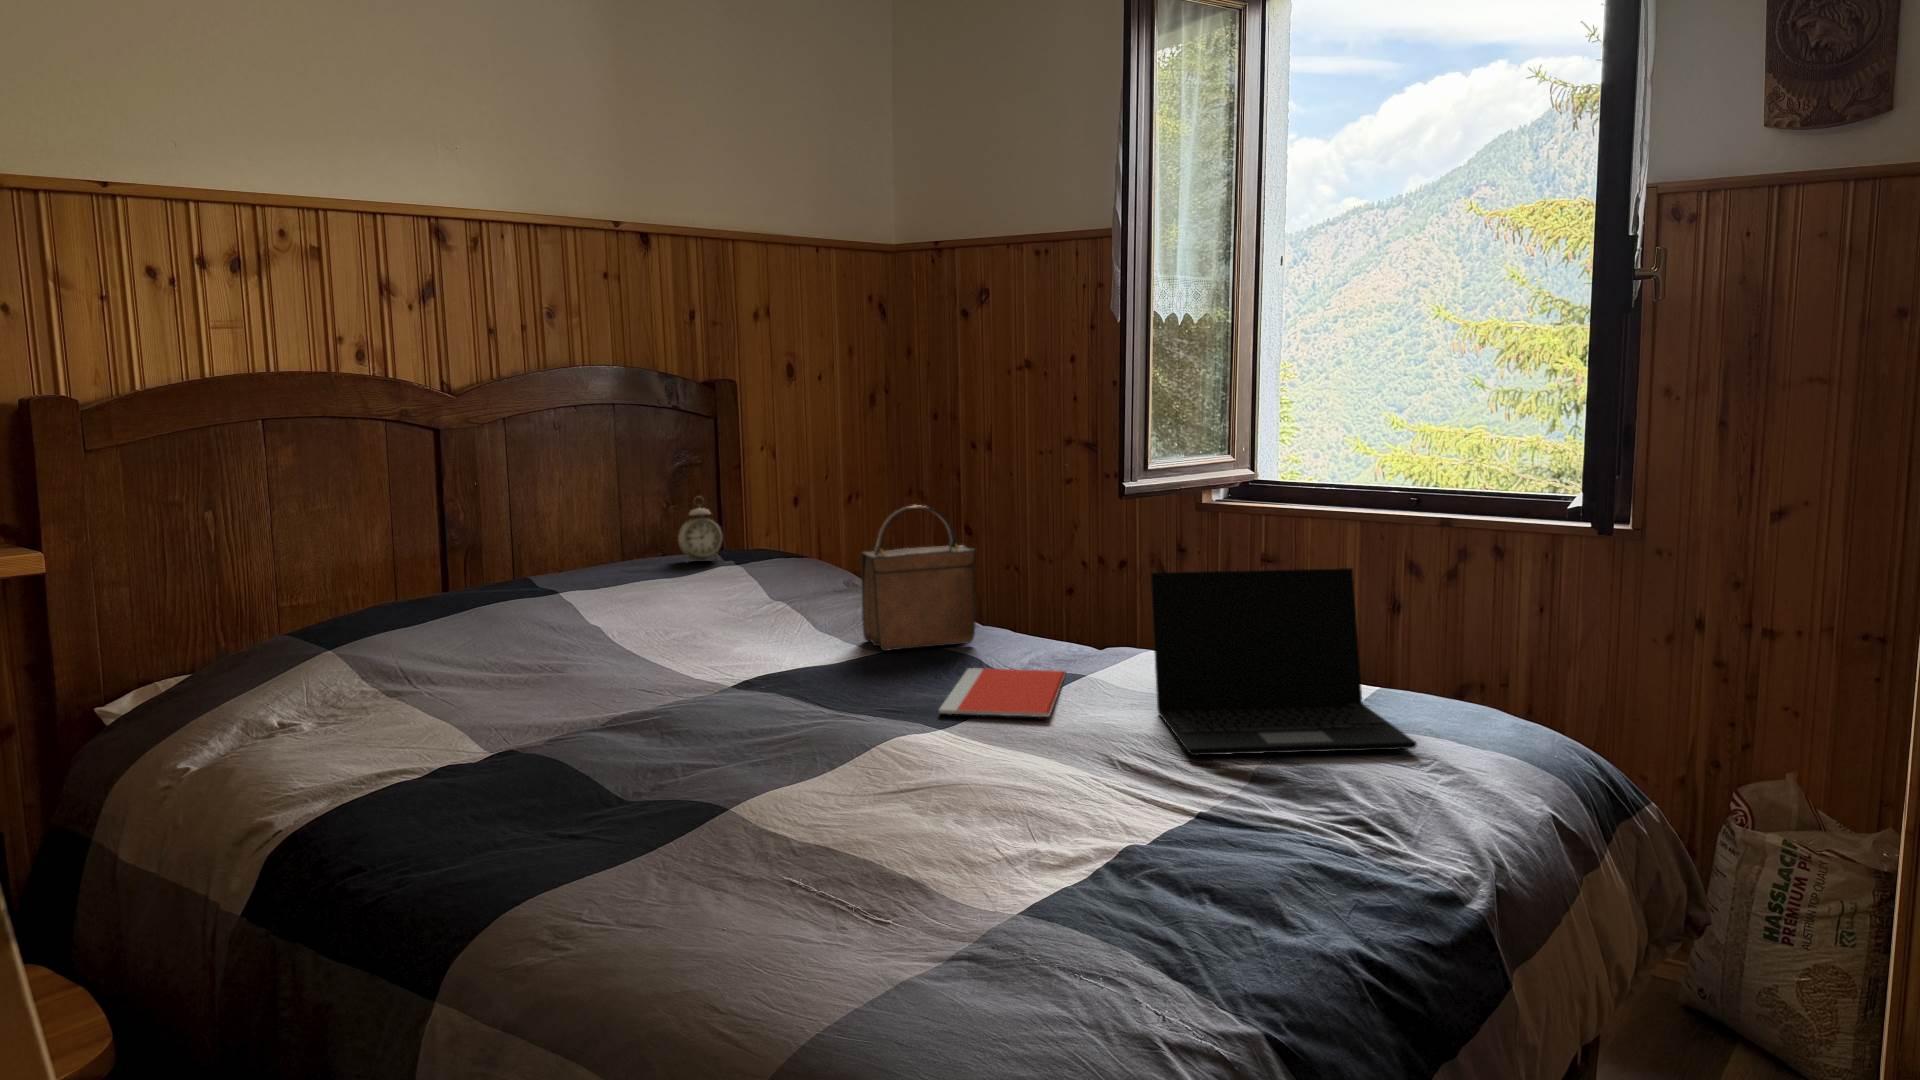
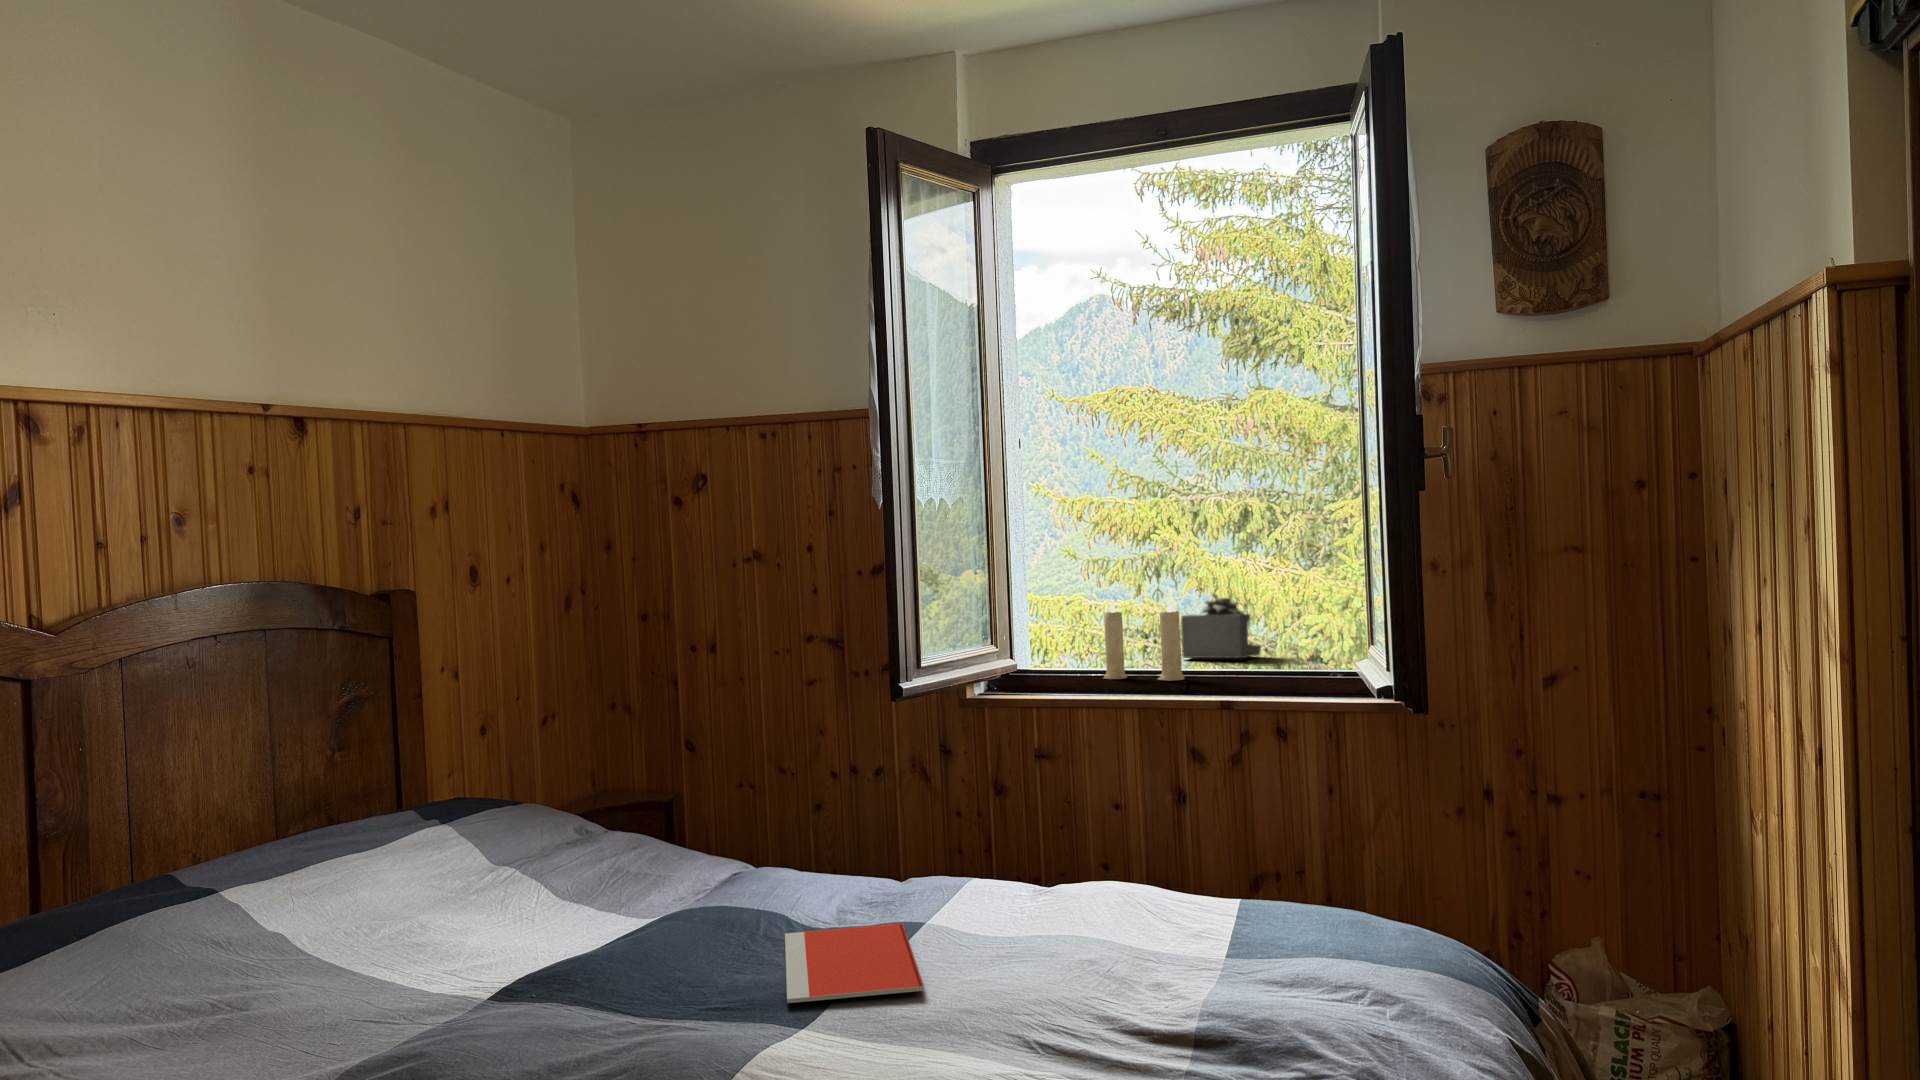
succulent plant: none [1425,411,1510,480] -> present [1181,594,1261,658]
candle: none [1329,415,1407,494] -> present [1103,601,1185,681]
alarm clock: present [678,504,722,561] -> none [364,743,425,830]
handbag: present [861,505,976,651] -> none [631,737,775,922]
laptop: present [1151,568,1417,755] -> none [1013,776,1339,1021]

